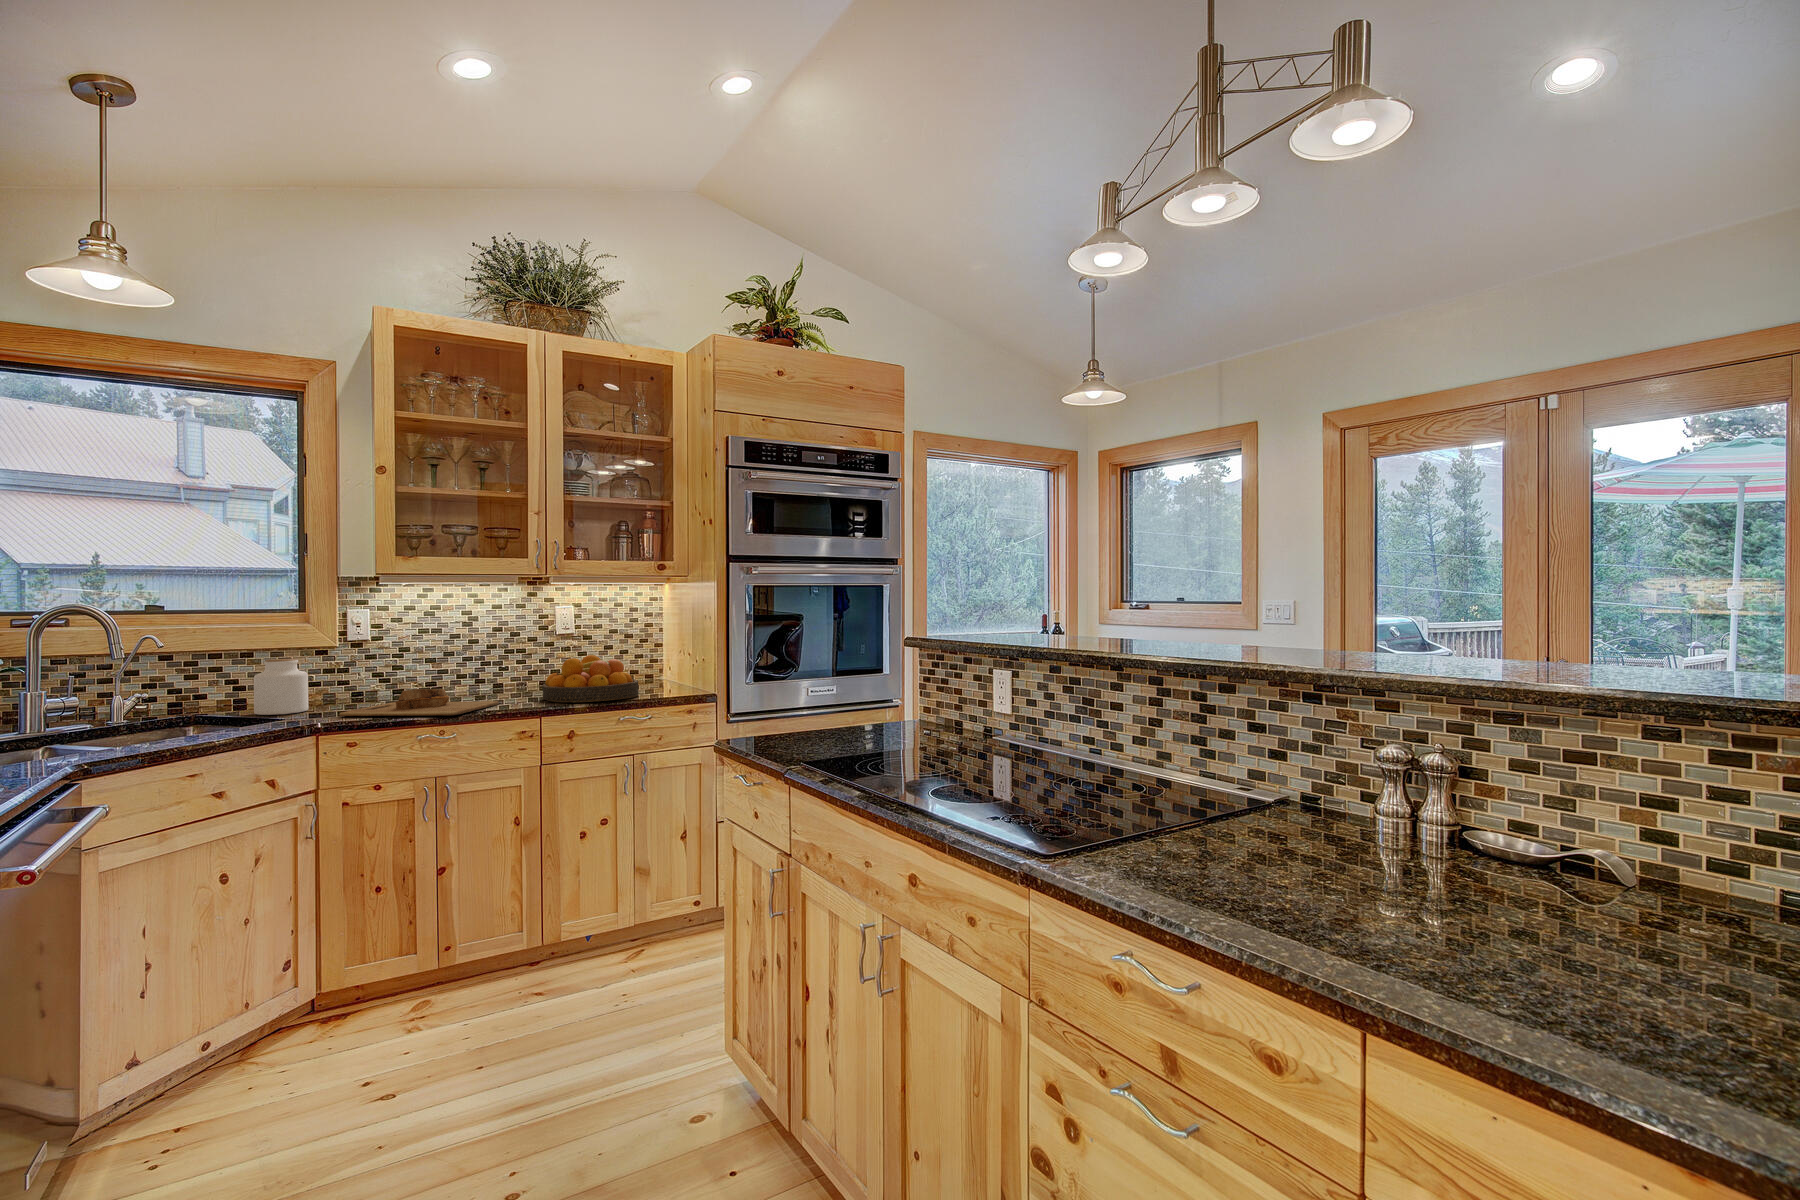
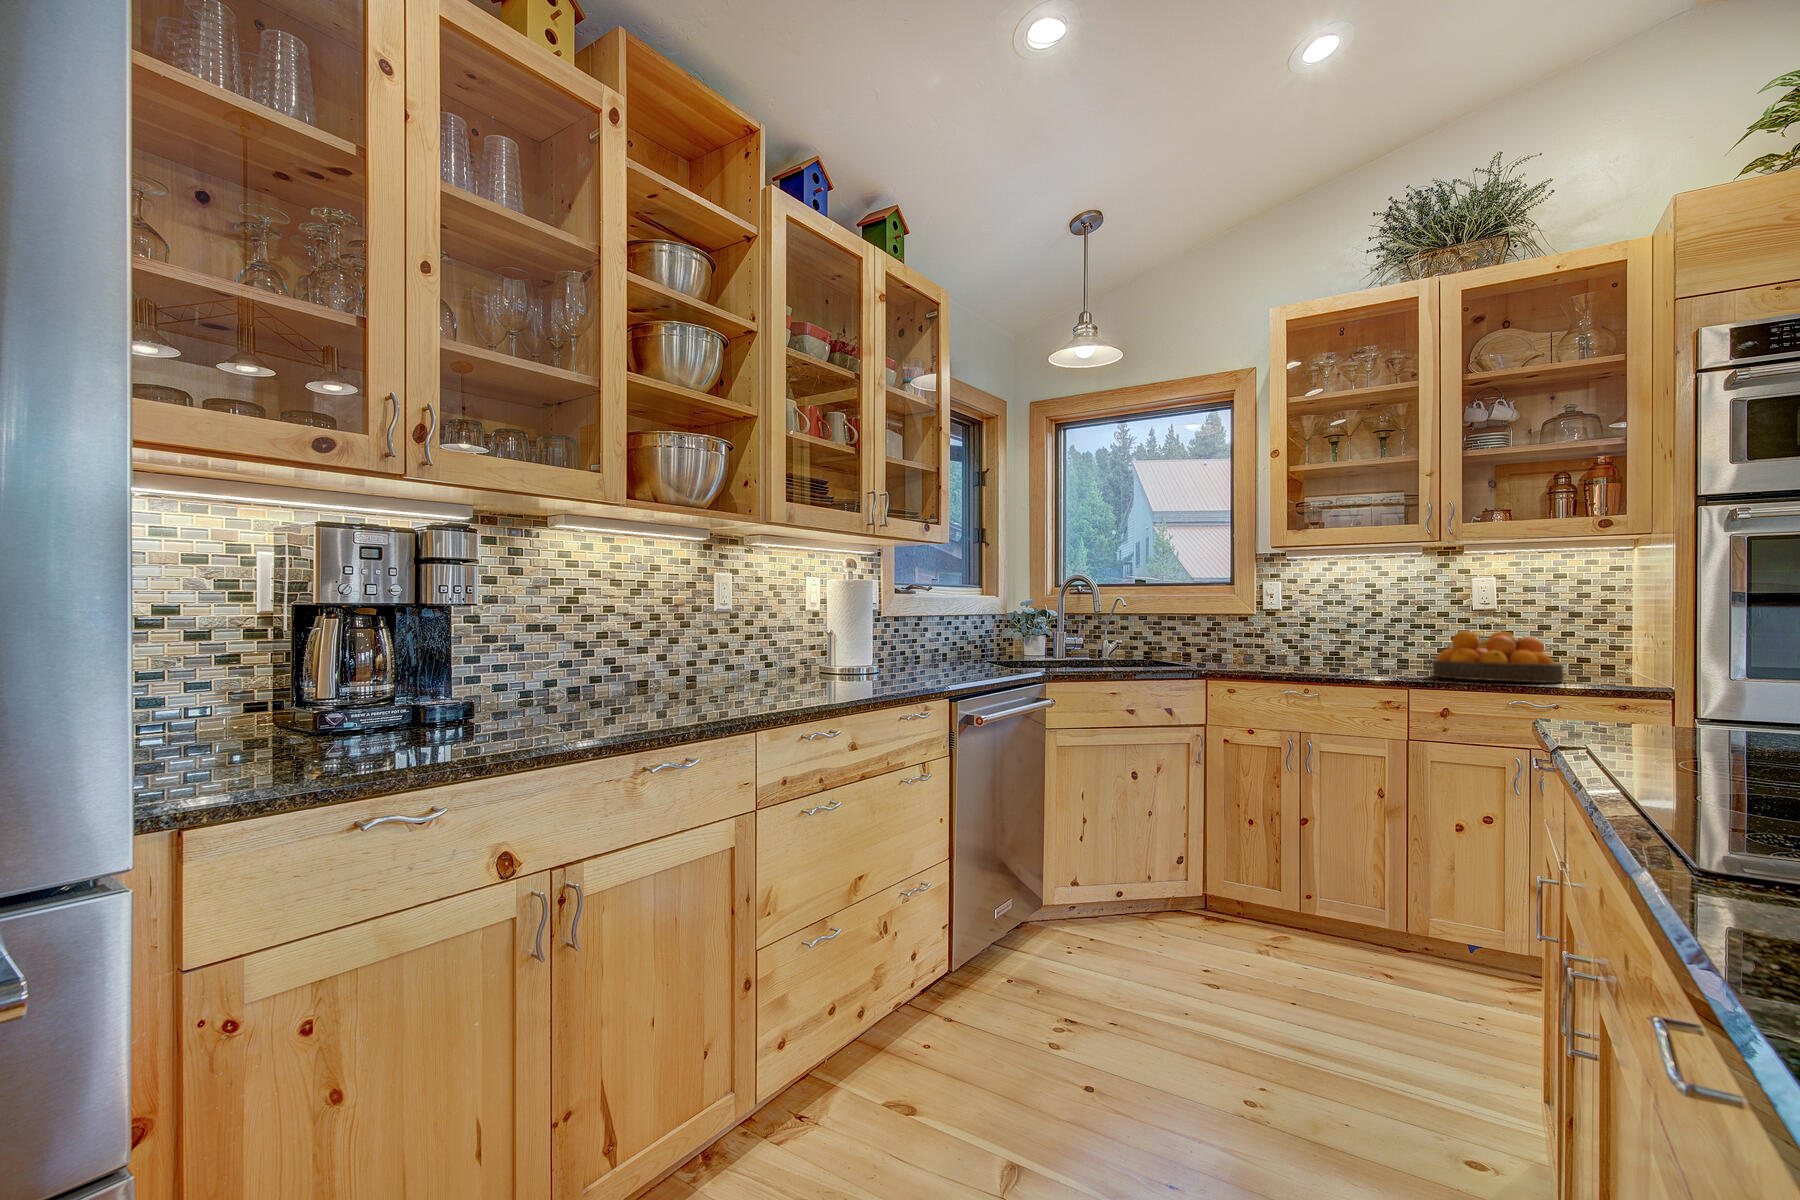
jar: present [254,659,308,715] -> none [1192,621,1230,665]
cutting board: present [340,689,499,716] -> none [1237,650,1381,675]

